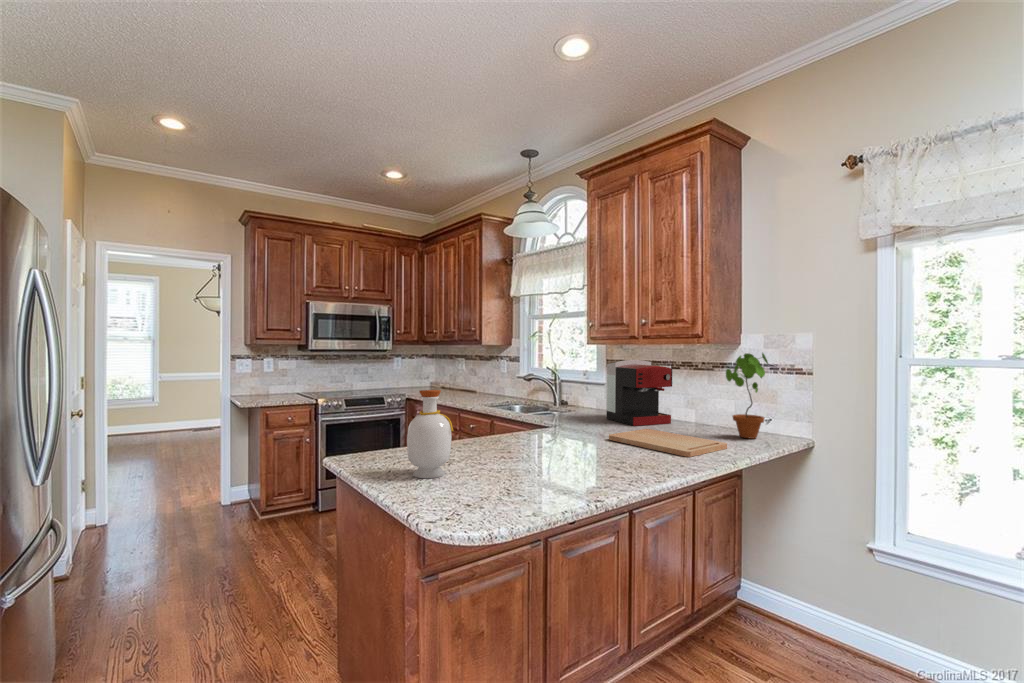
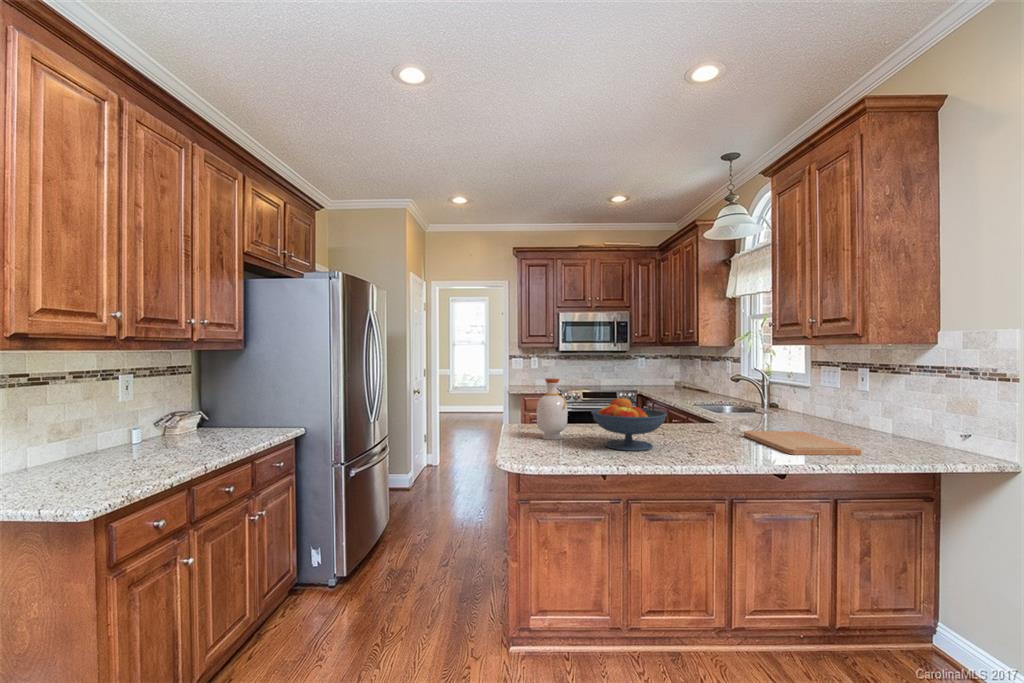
potted plant: present [726,353,768,439] -> none [894,353,950,452]
coffee maker: present [606,359,672,426] -> none [791,361,861,432]
fruit bowl: none [494,410,588,480] -> present [591,398,667,451]

